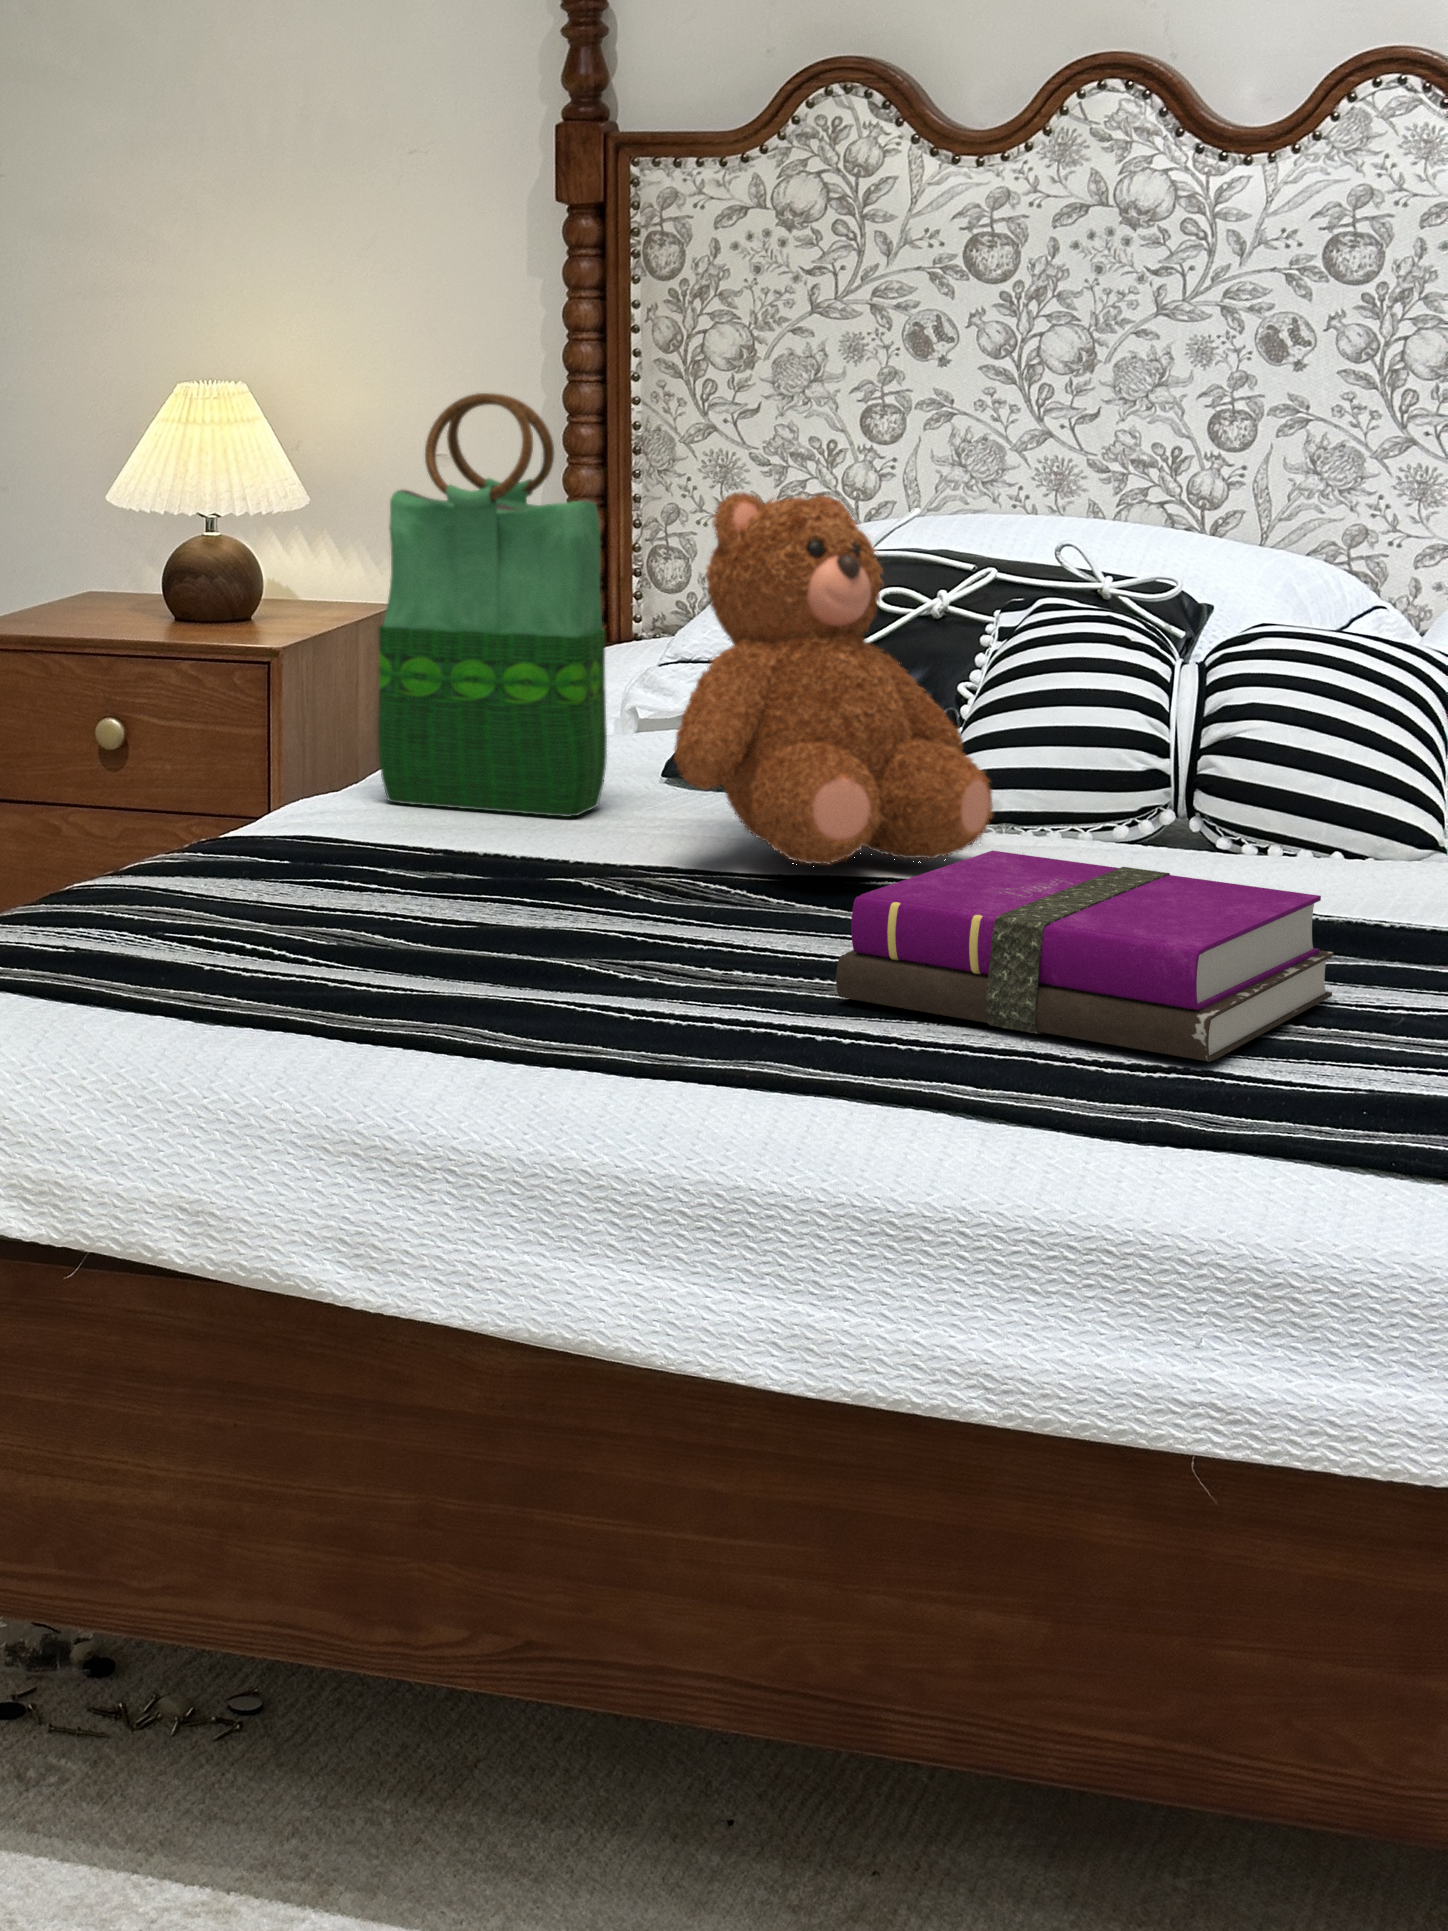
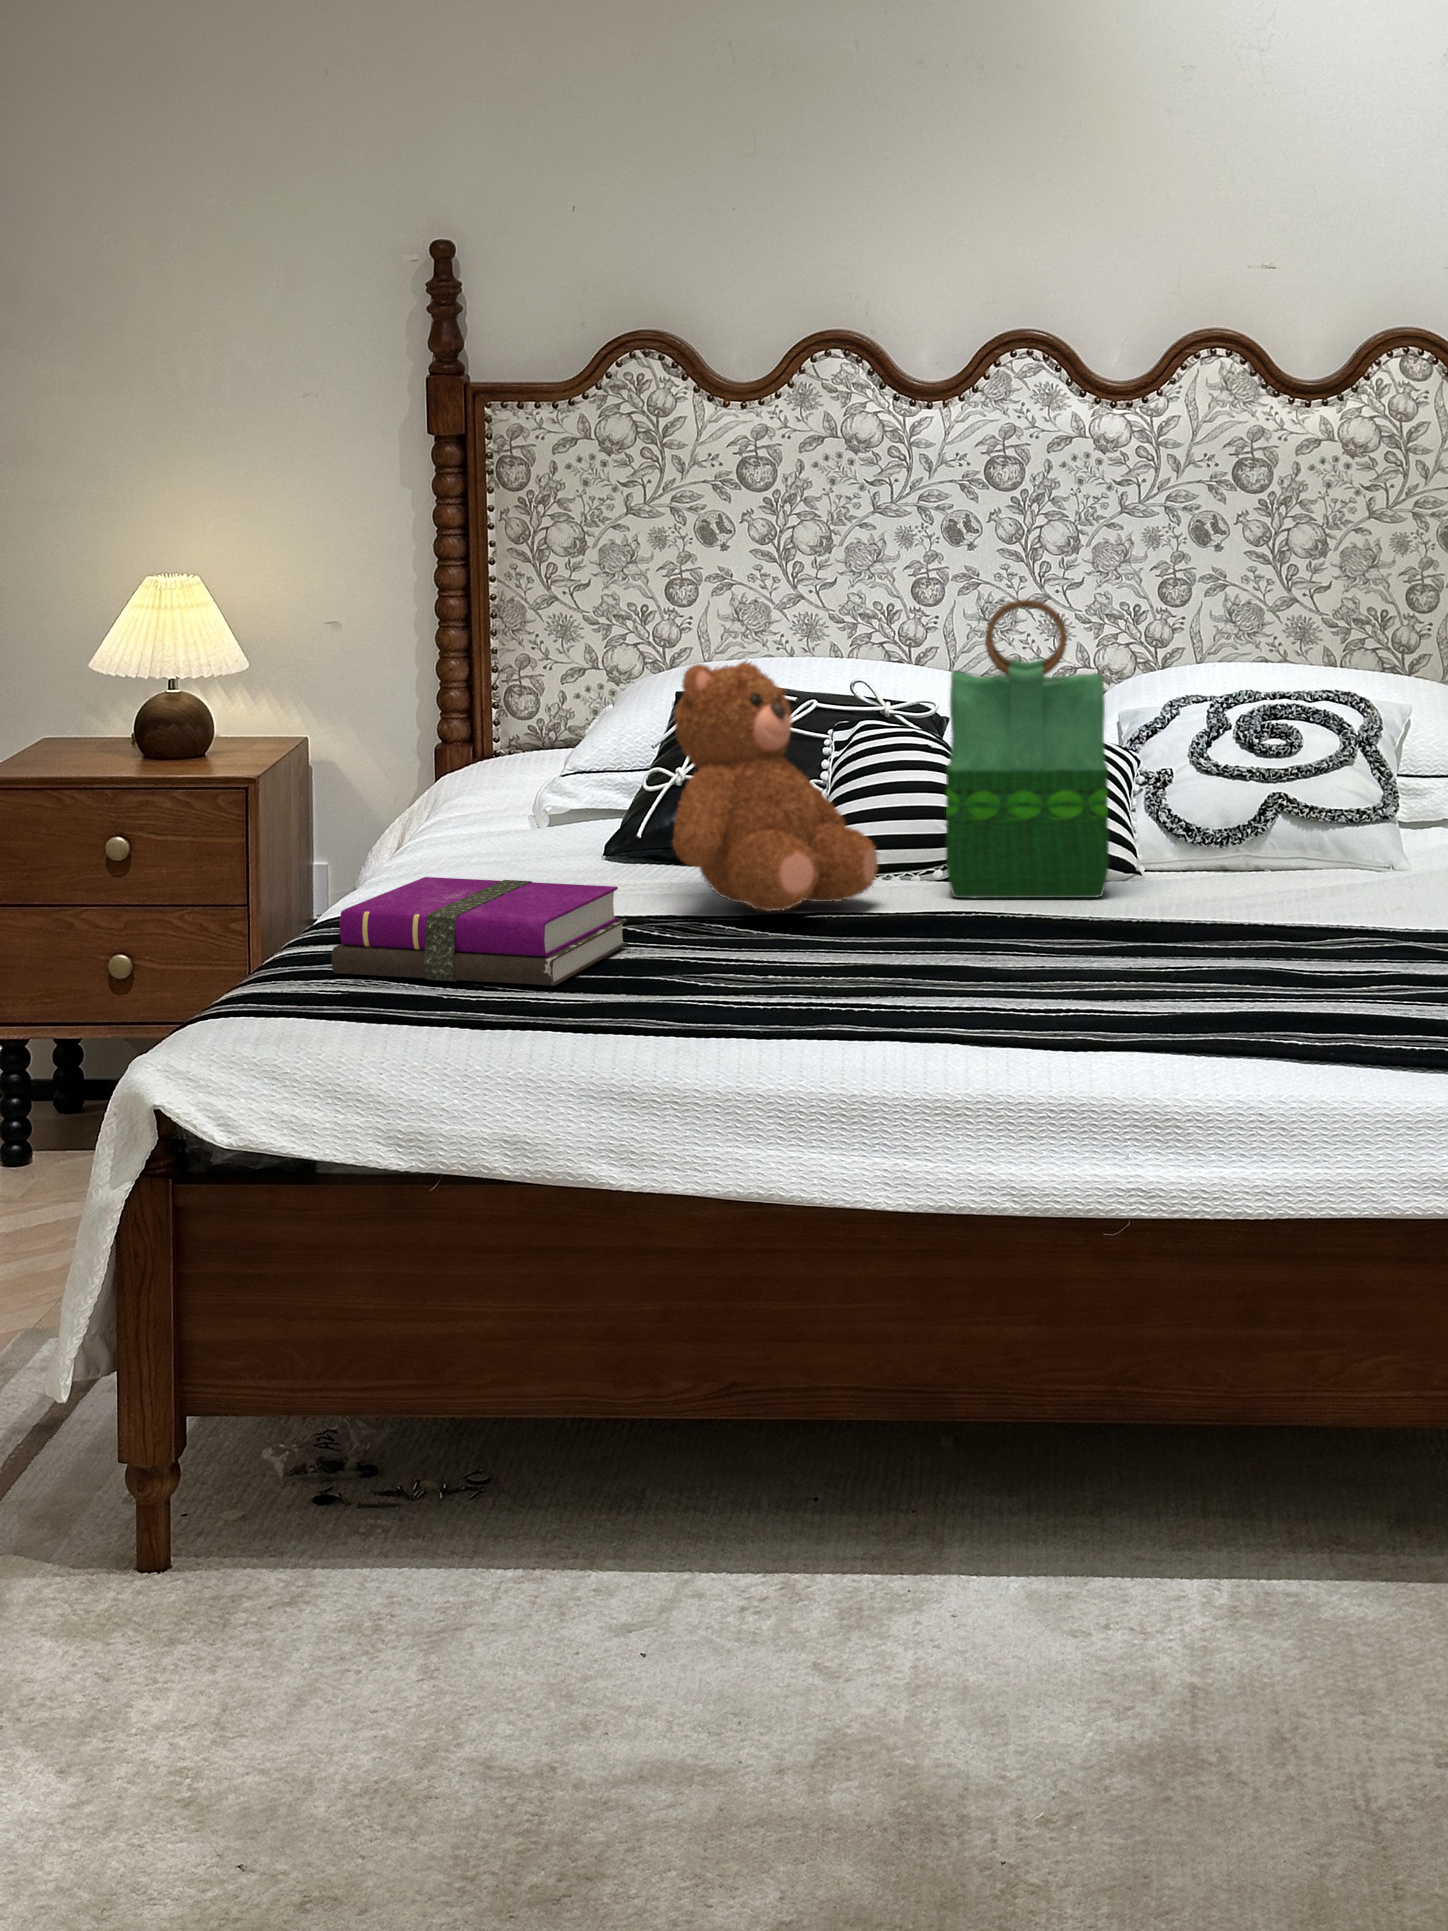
tote bag: present [378,393,607,817] -> present [946,599,1109,898]
notebook: present [836,850,1334,1062] -> present [332,877,627,986]

